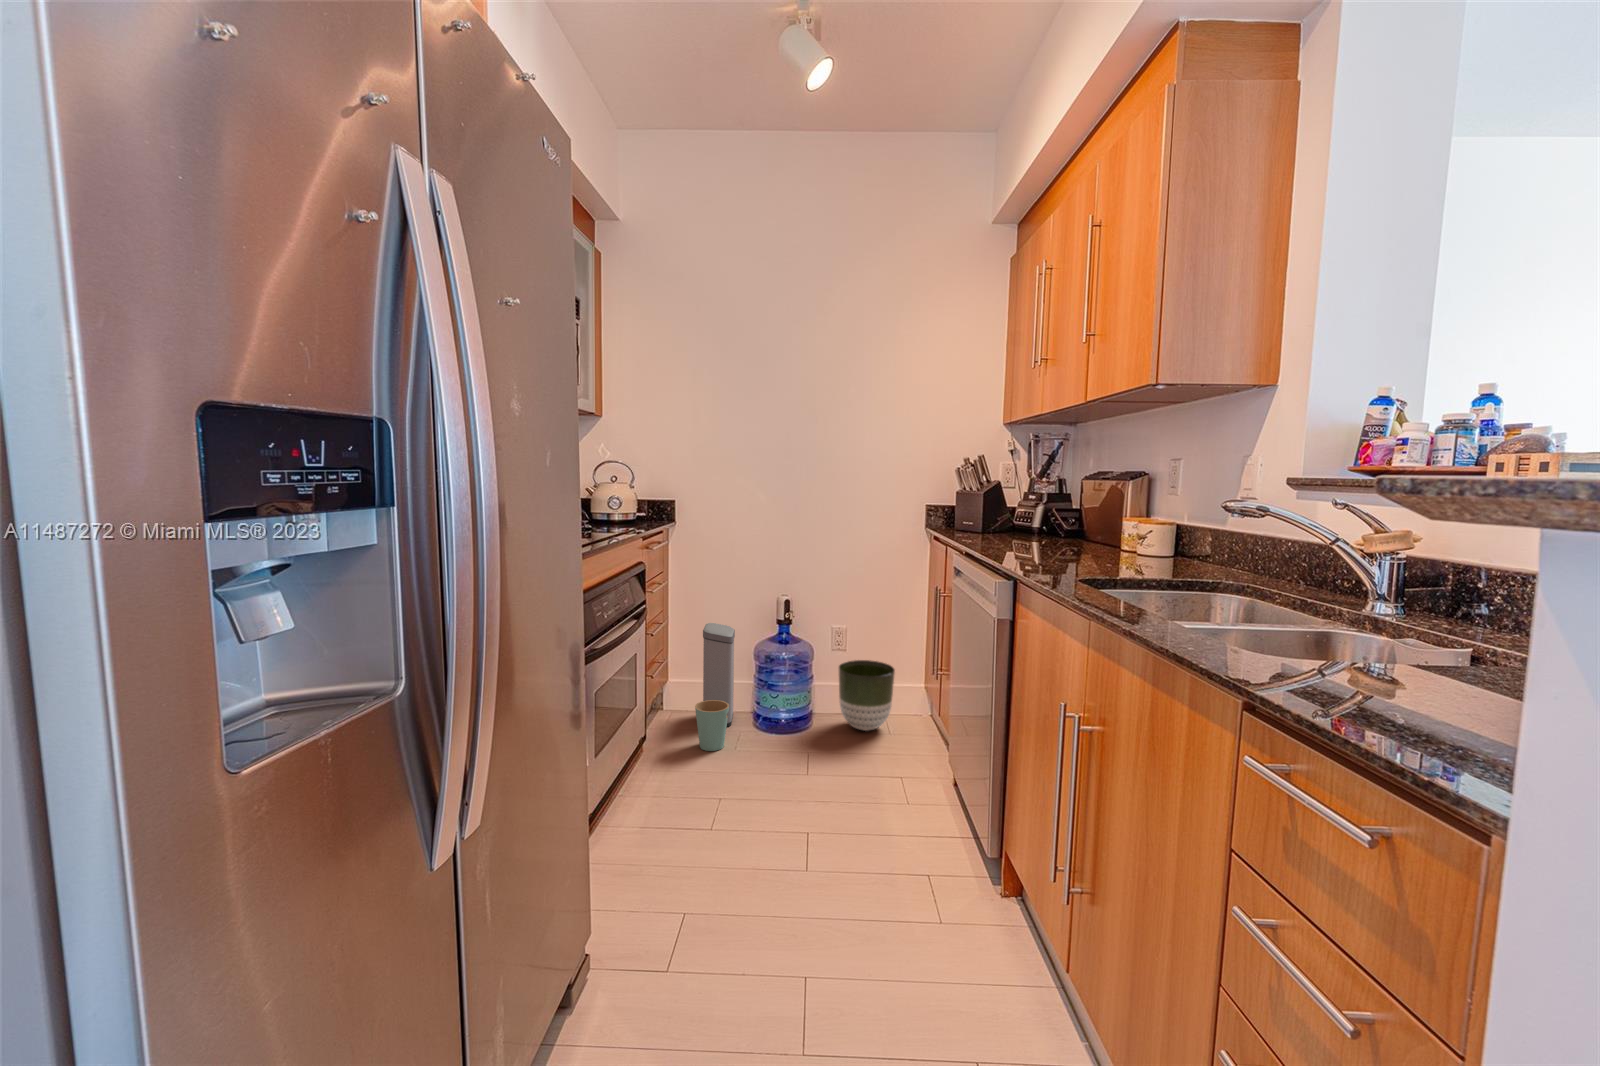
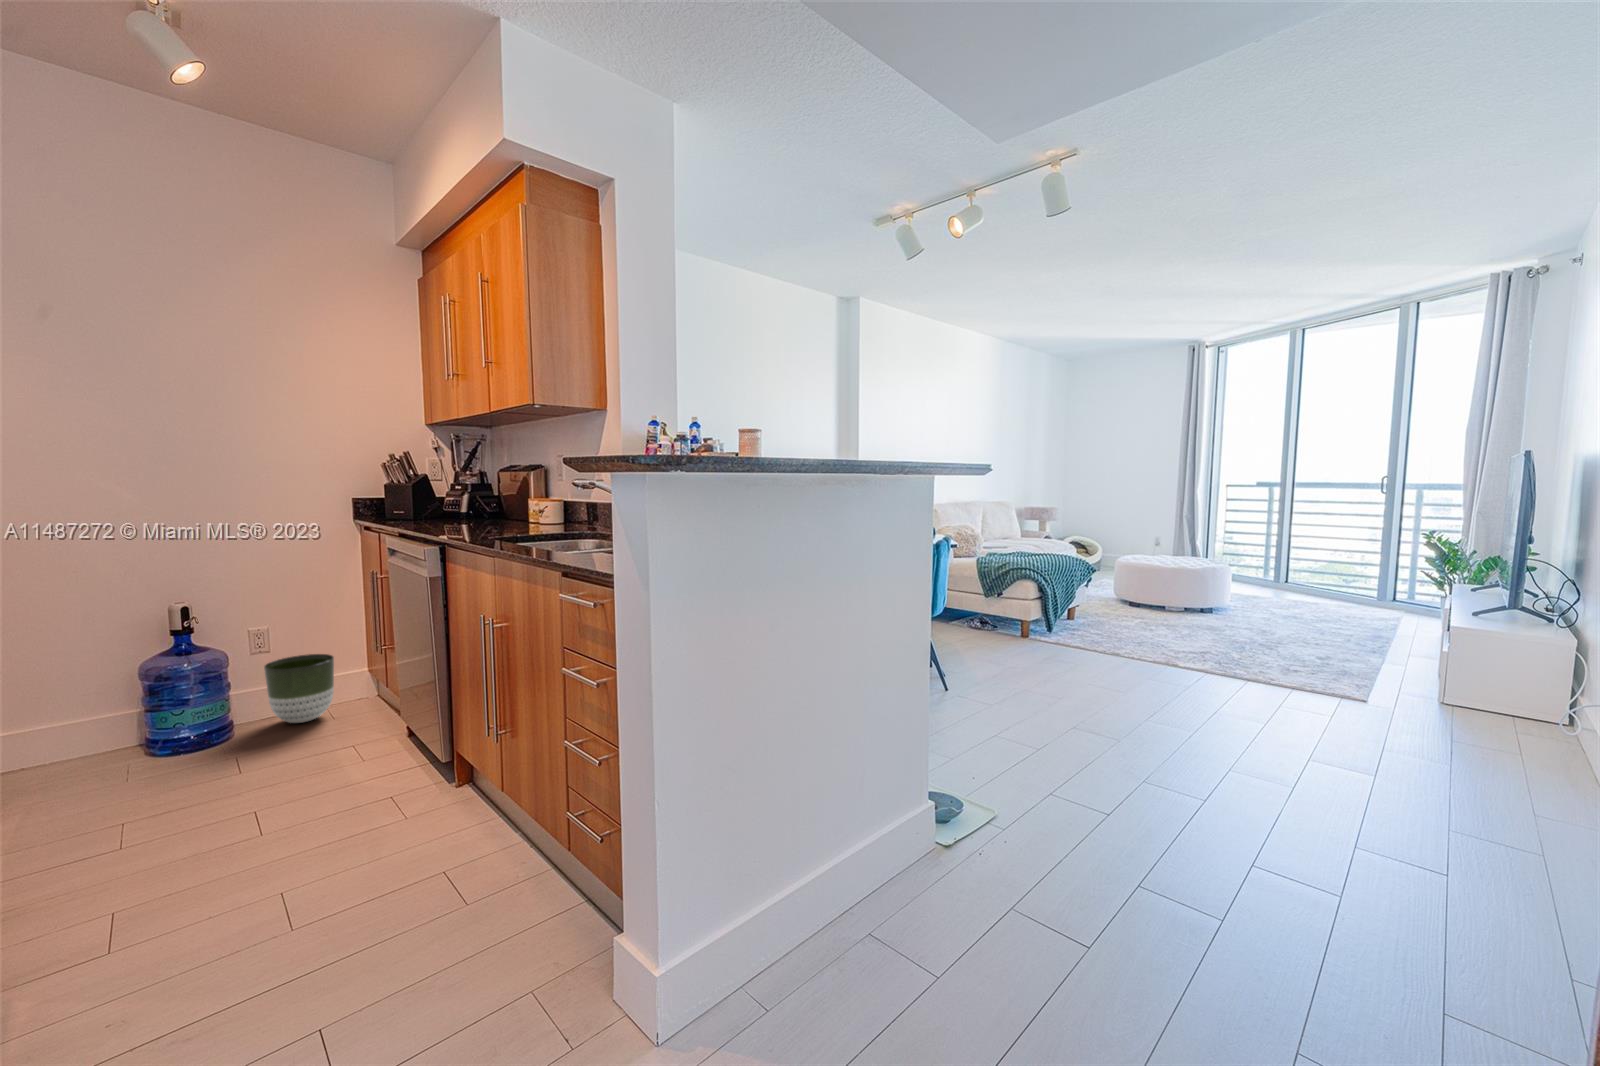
trash can: present [695,623,735,751] -> none [50,650,112,793]

